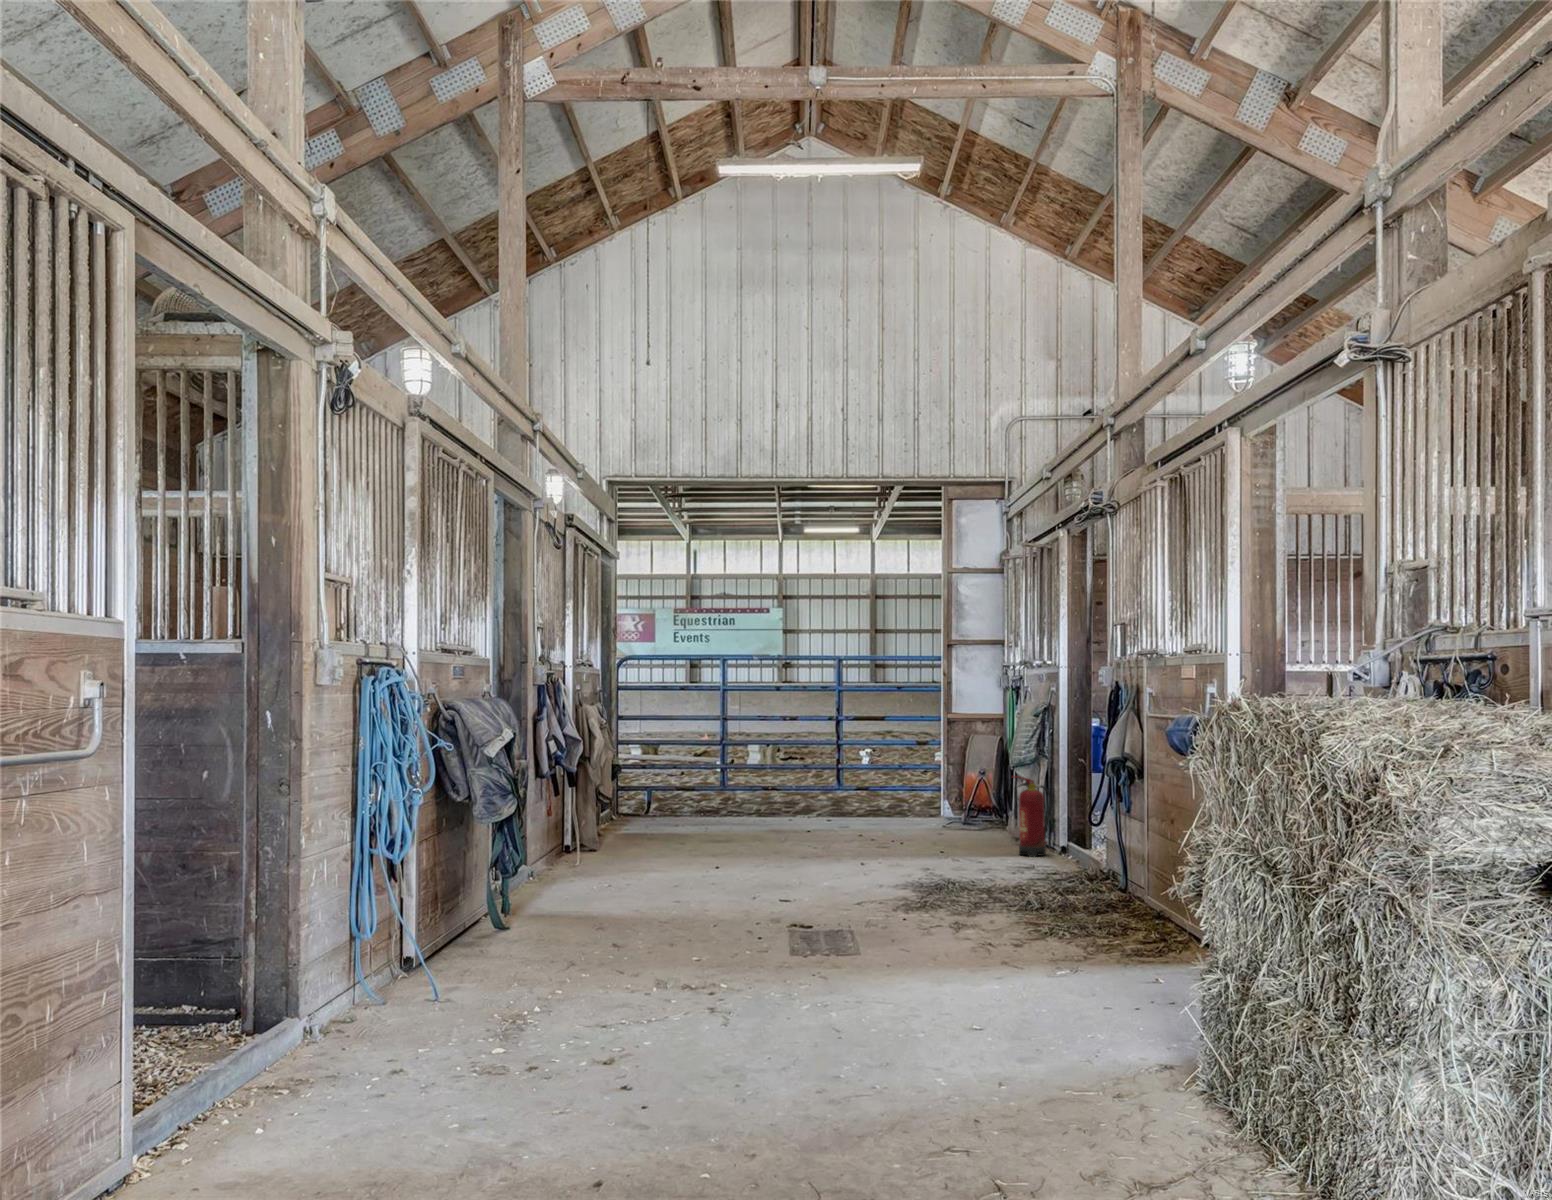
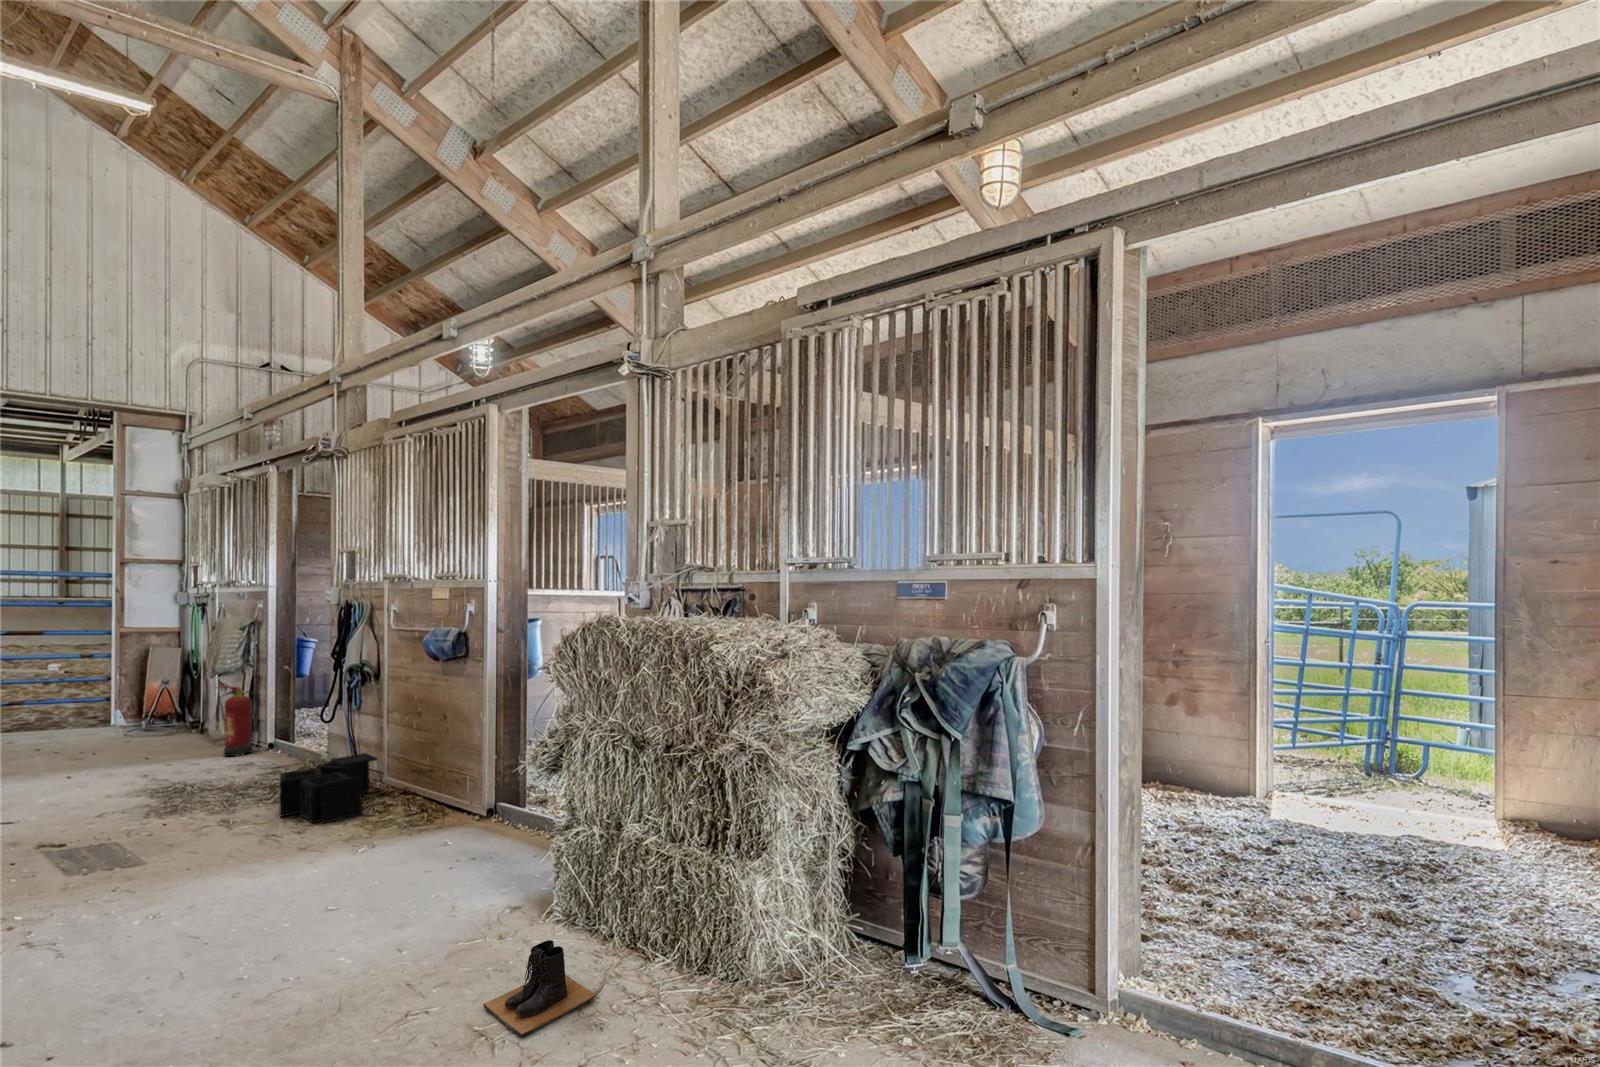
storage bin: none [1034,864,1138,928] -> present [280,753,377,823]
boots: none [1108,1053,1224,1134] -> present [483,940,596,1036]

